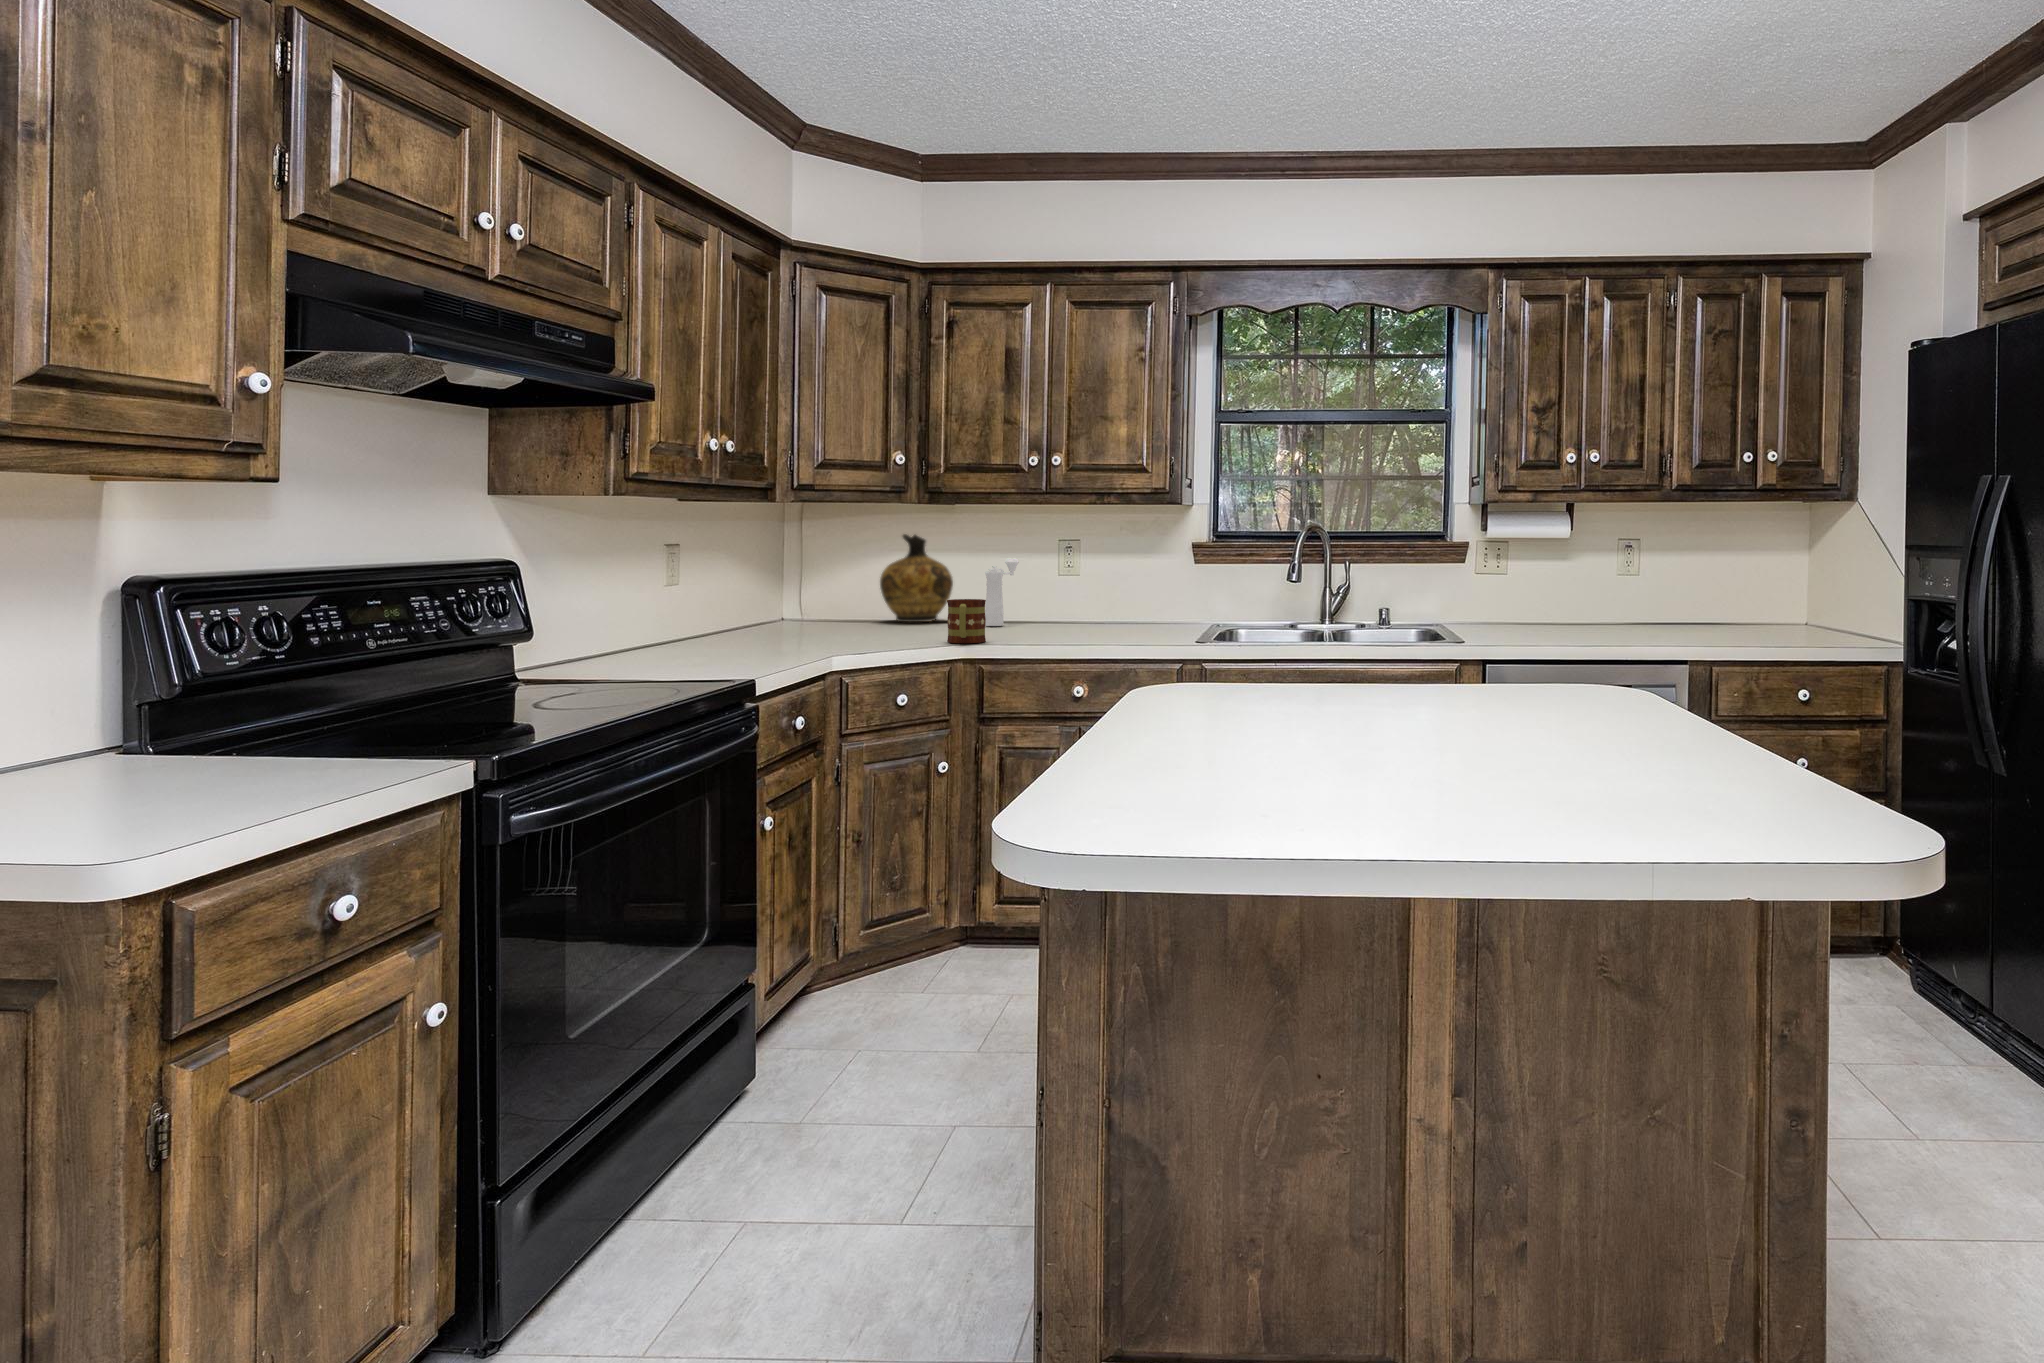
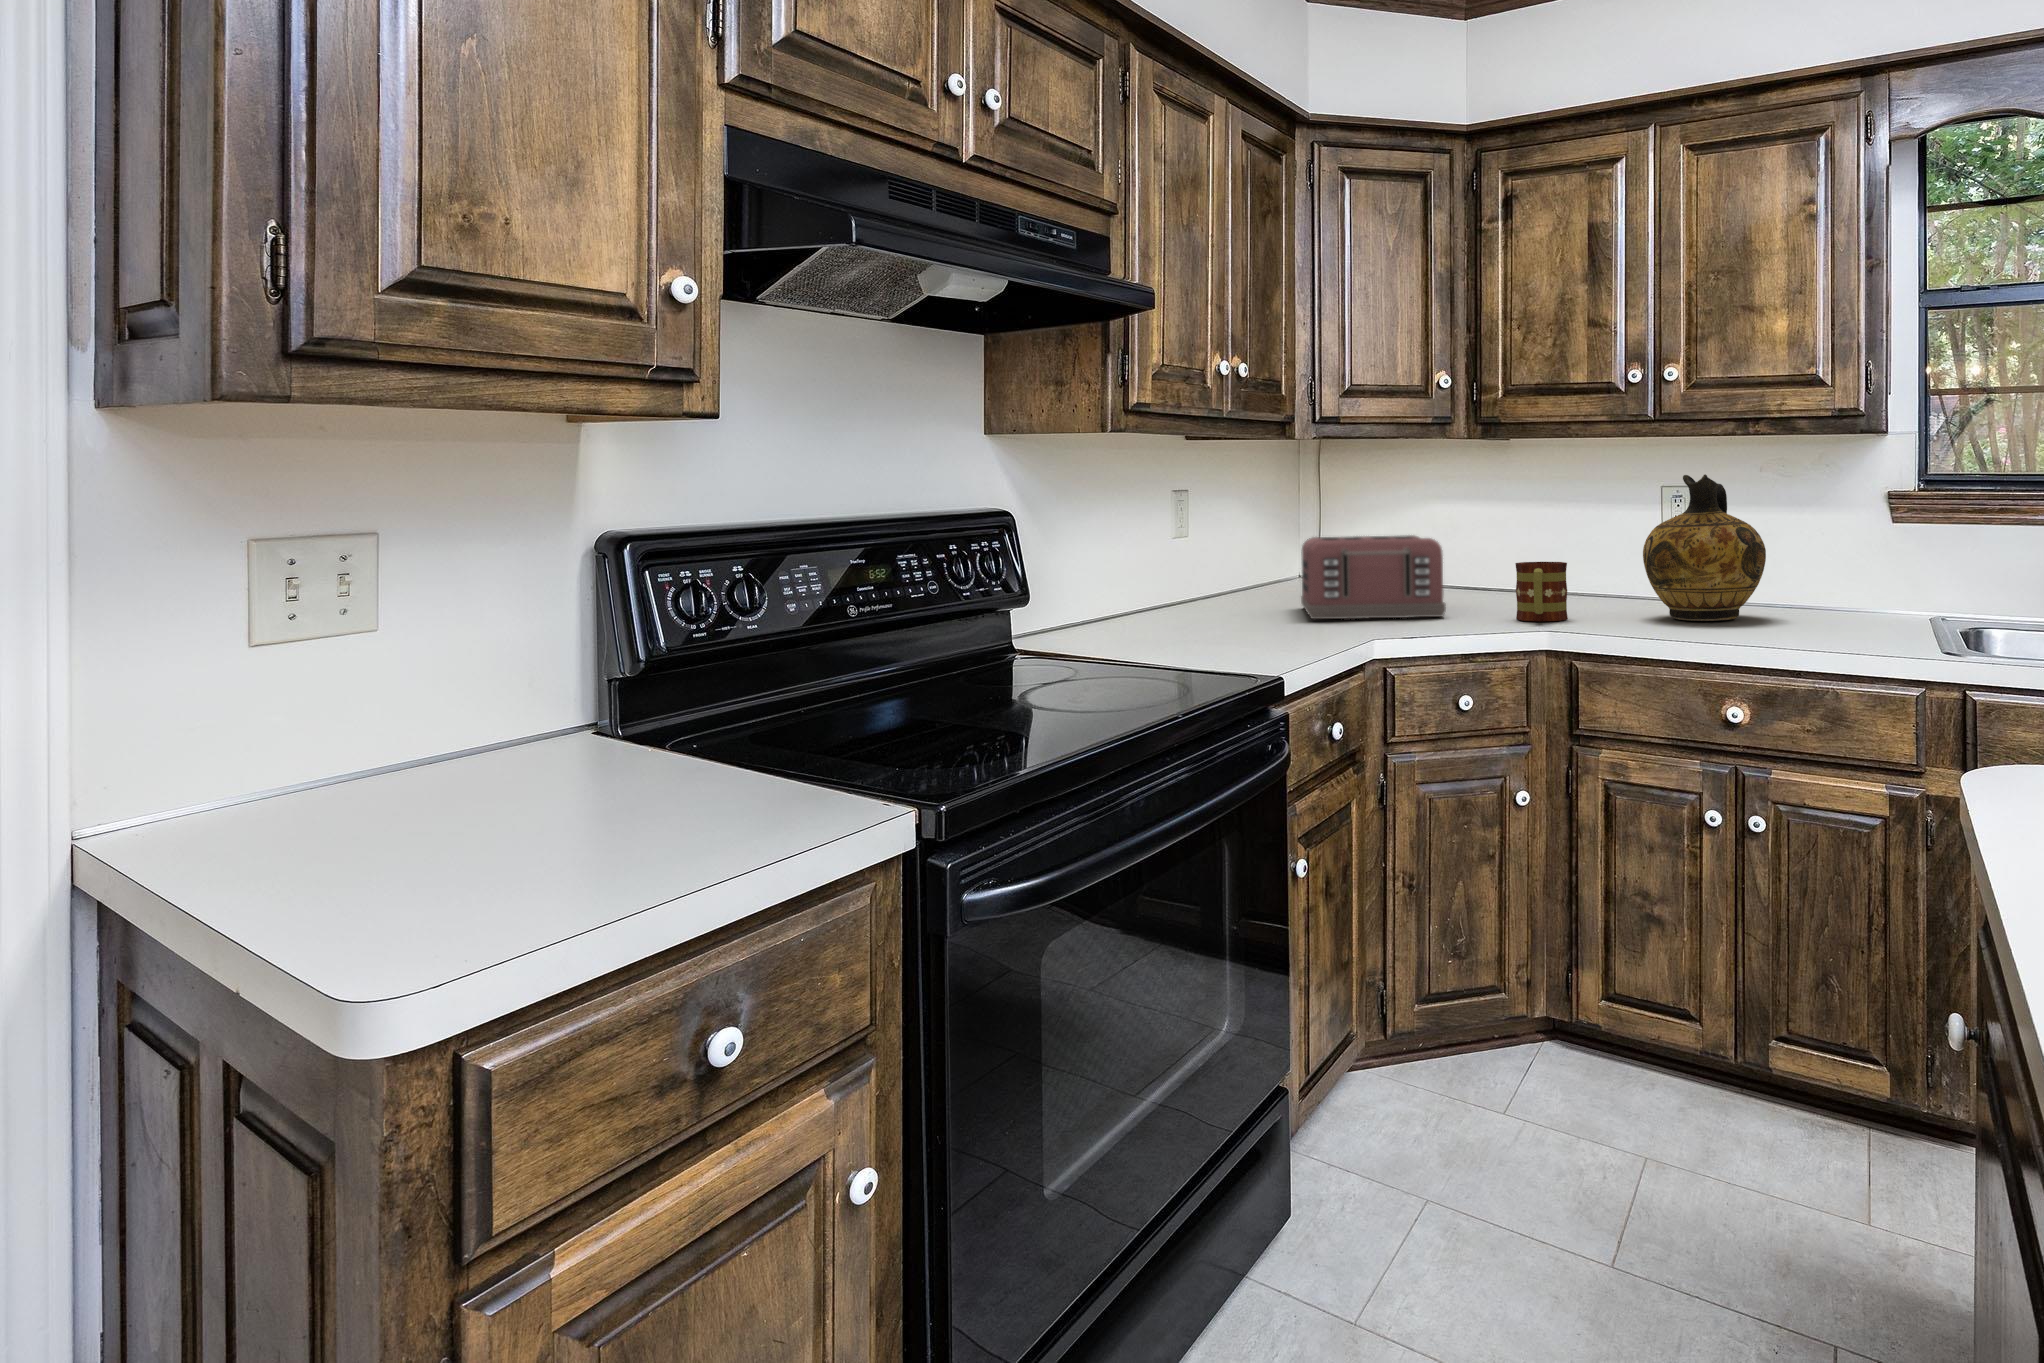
ceramic jug: present [880,534,953,622] -> present [1643,474,1766,621]
pepper mill: present [985,558,1019,626] -> none [1556,507,1598,596]
toaster: none [775,578,894,644] -> present [1301,535,1446,619]

